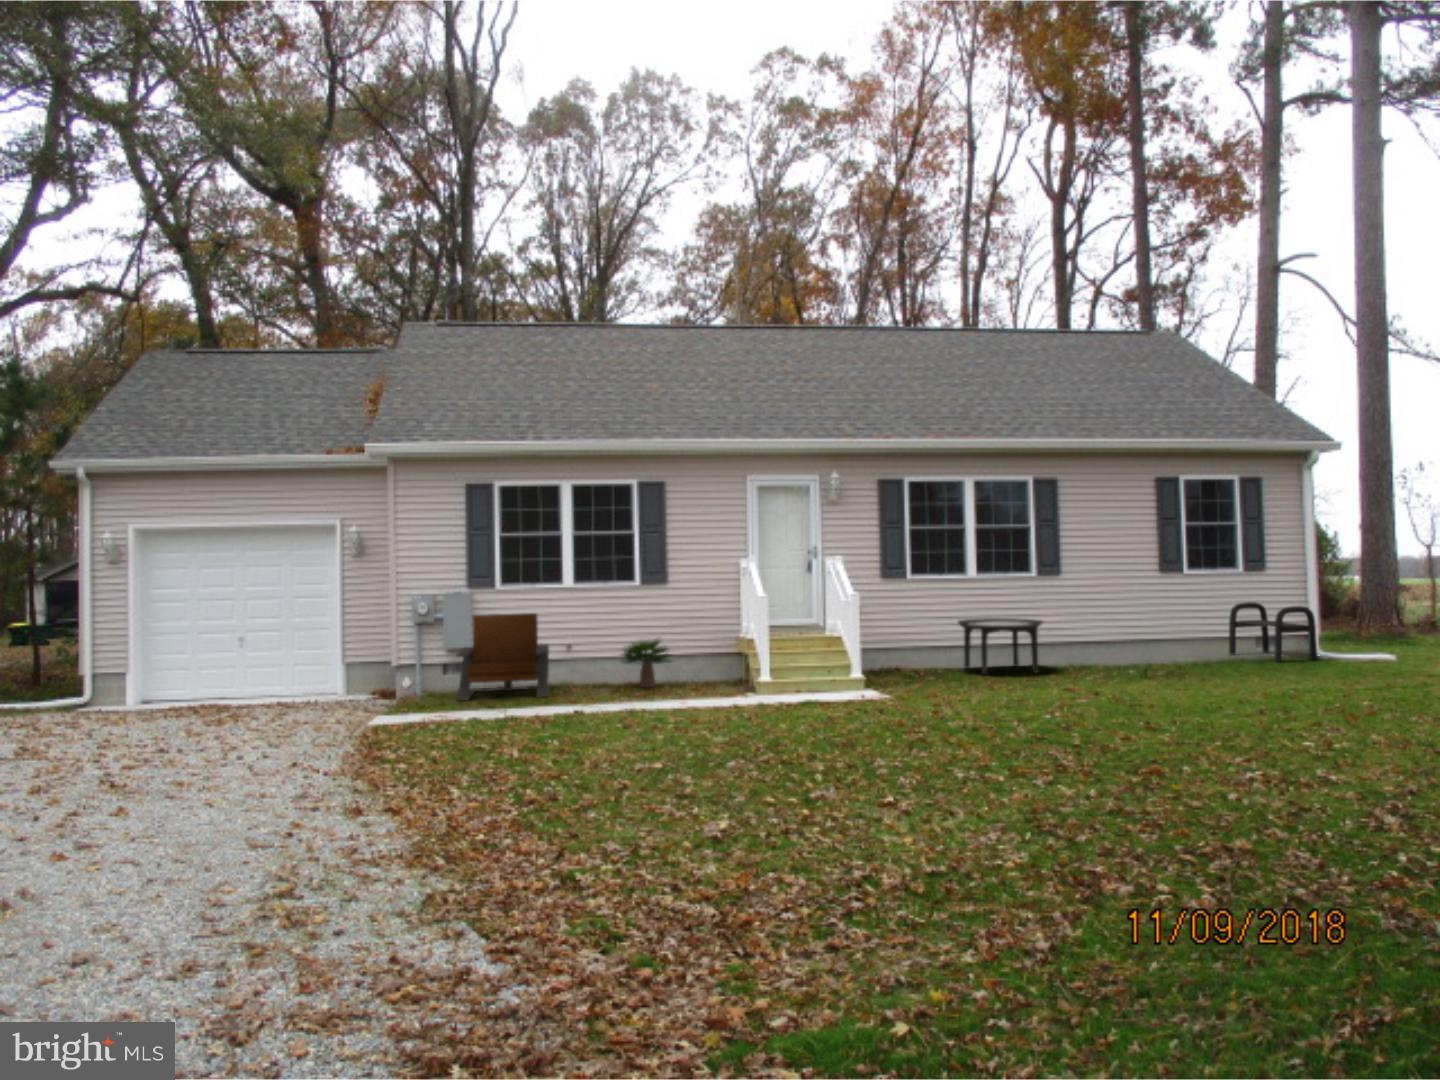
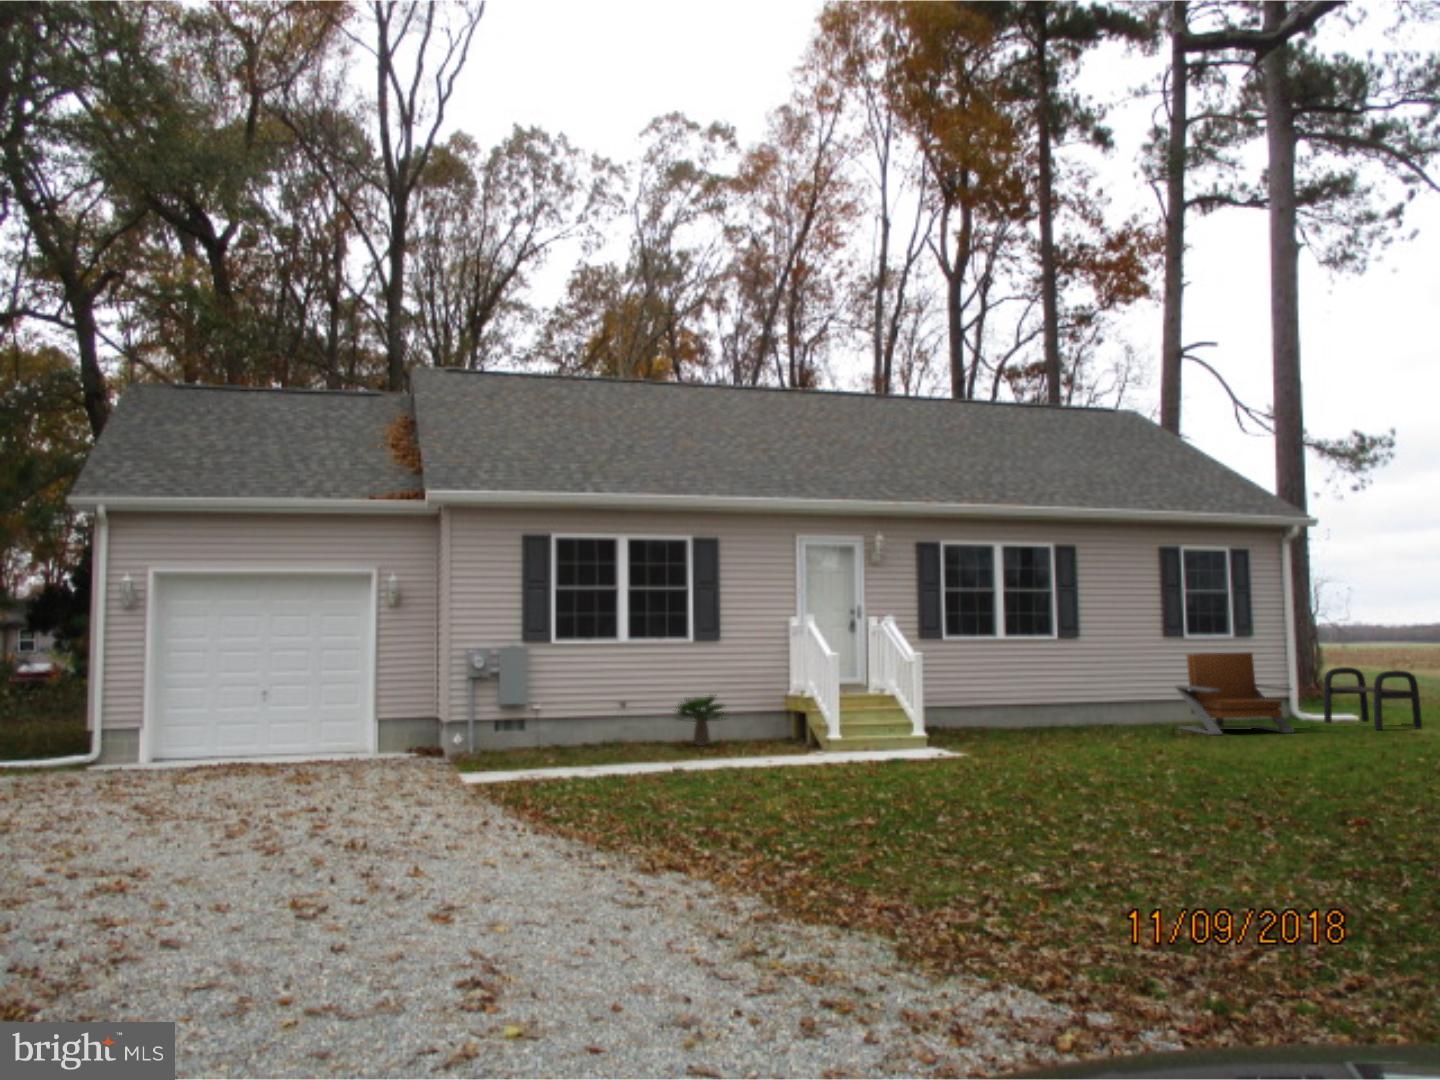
lounge chair: present [457,613,550,701] -> present [1176,652,1294,735]
round table: present [958,618,1044,675] -> none [1027,680,1120,739]

